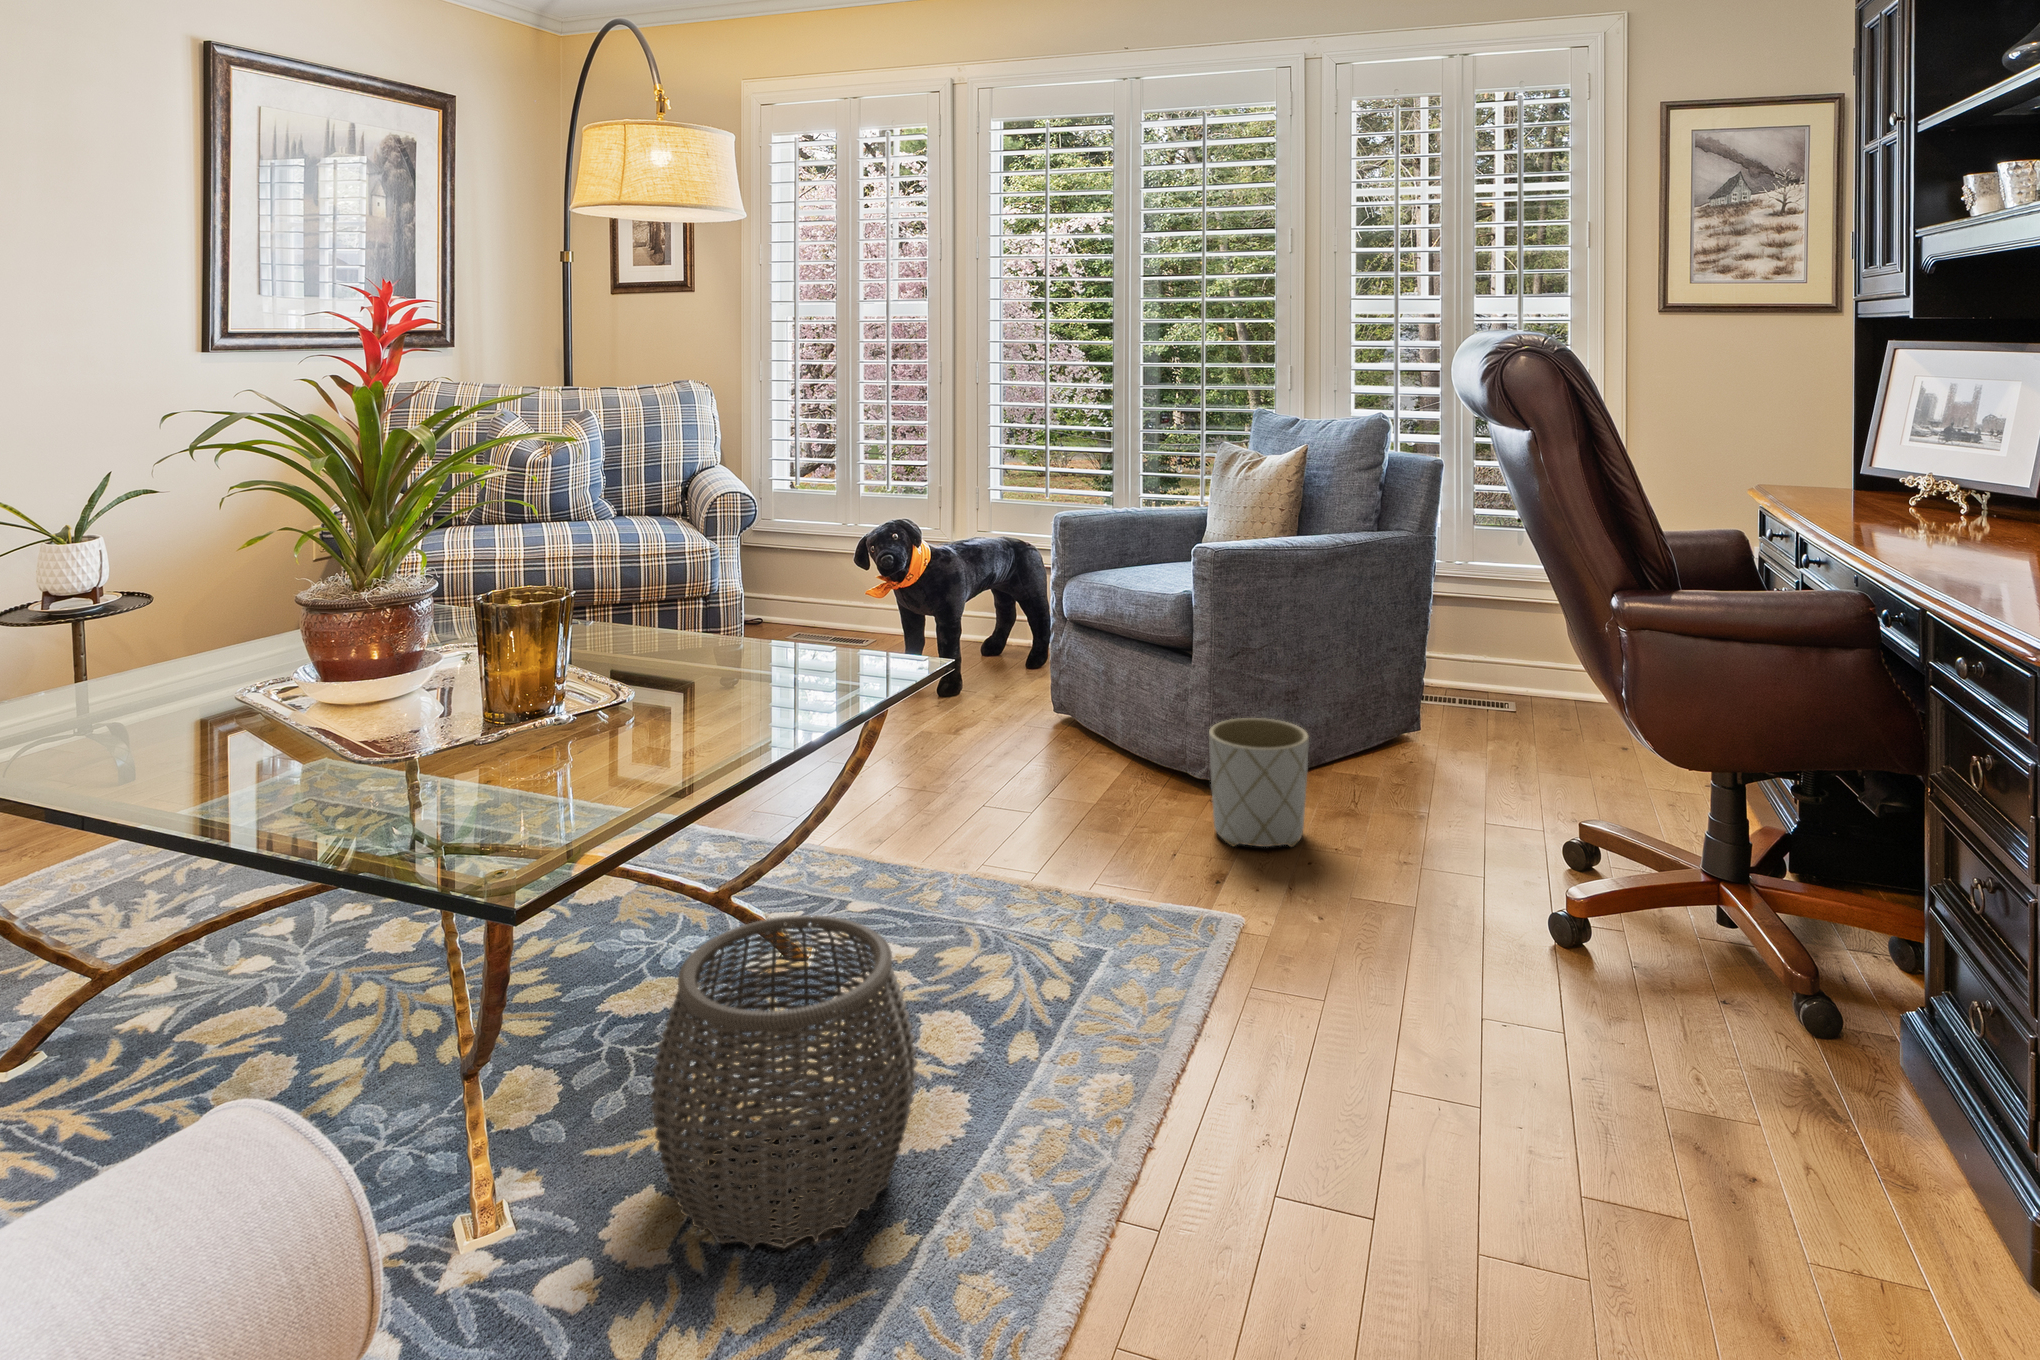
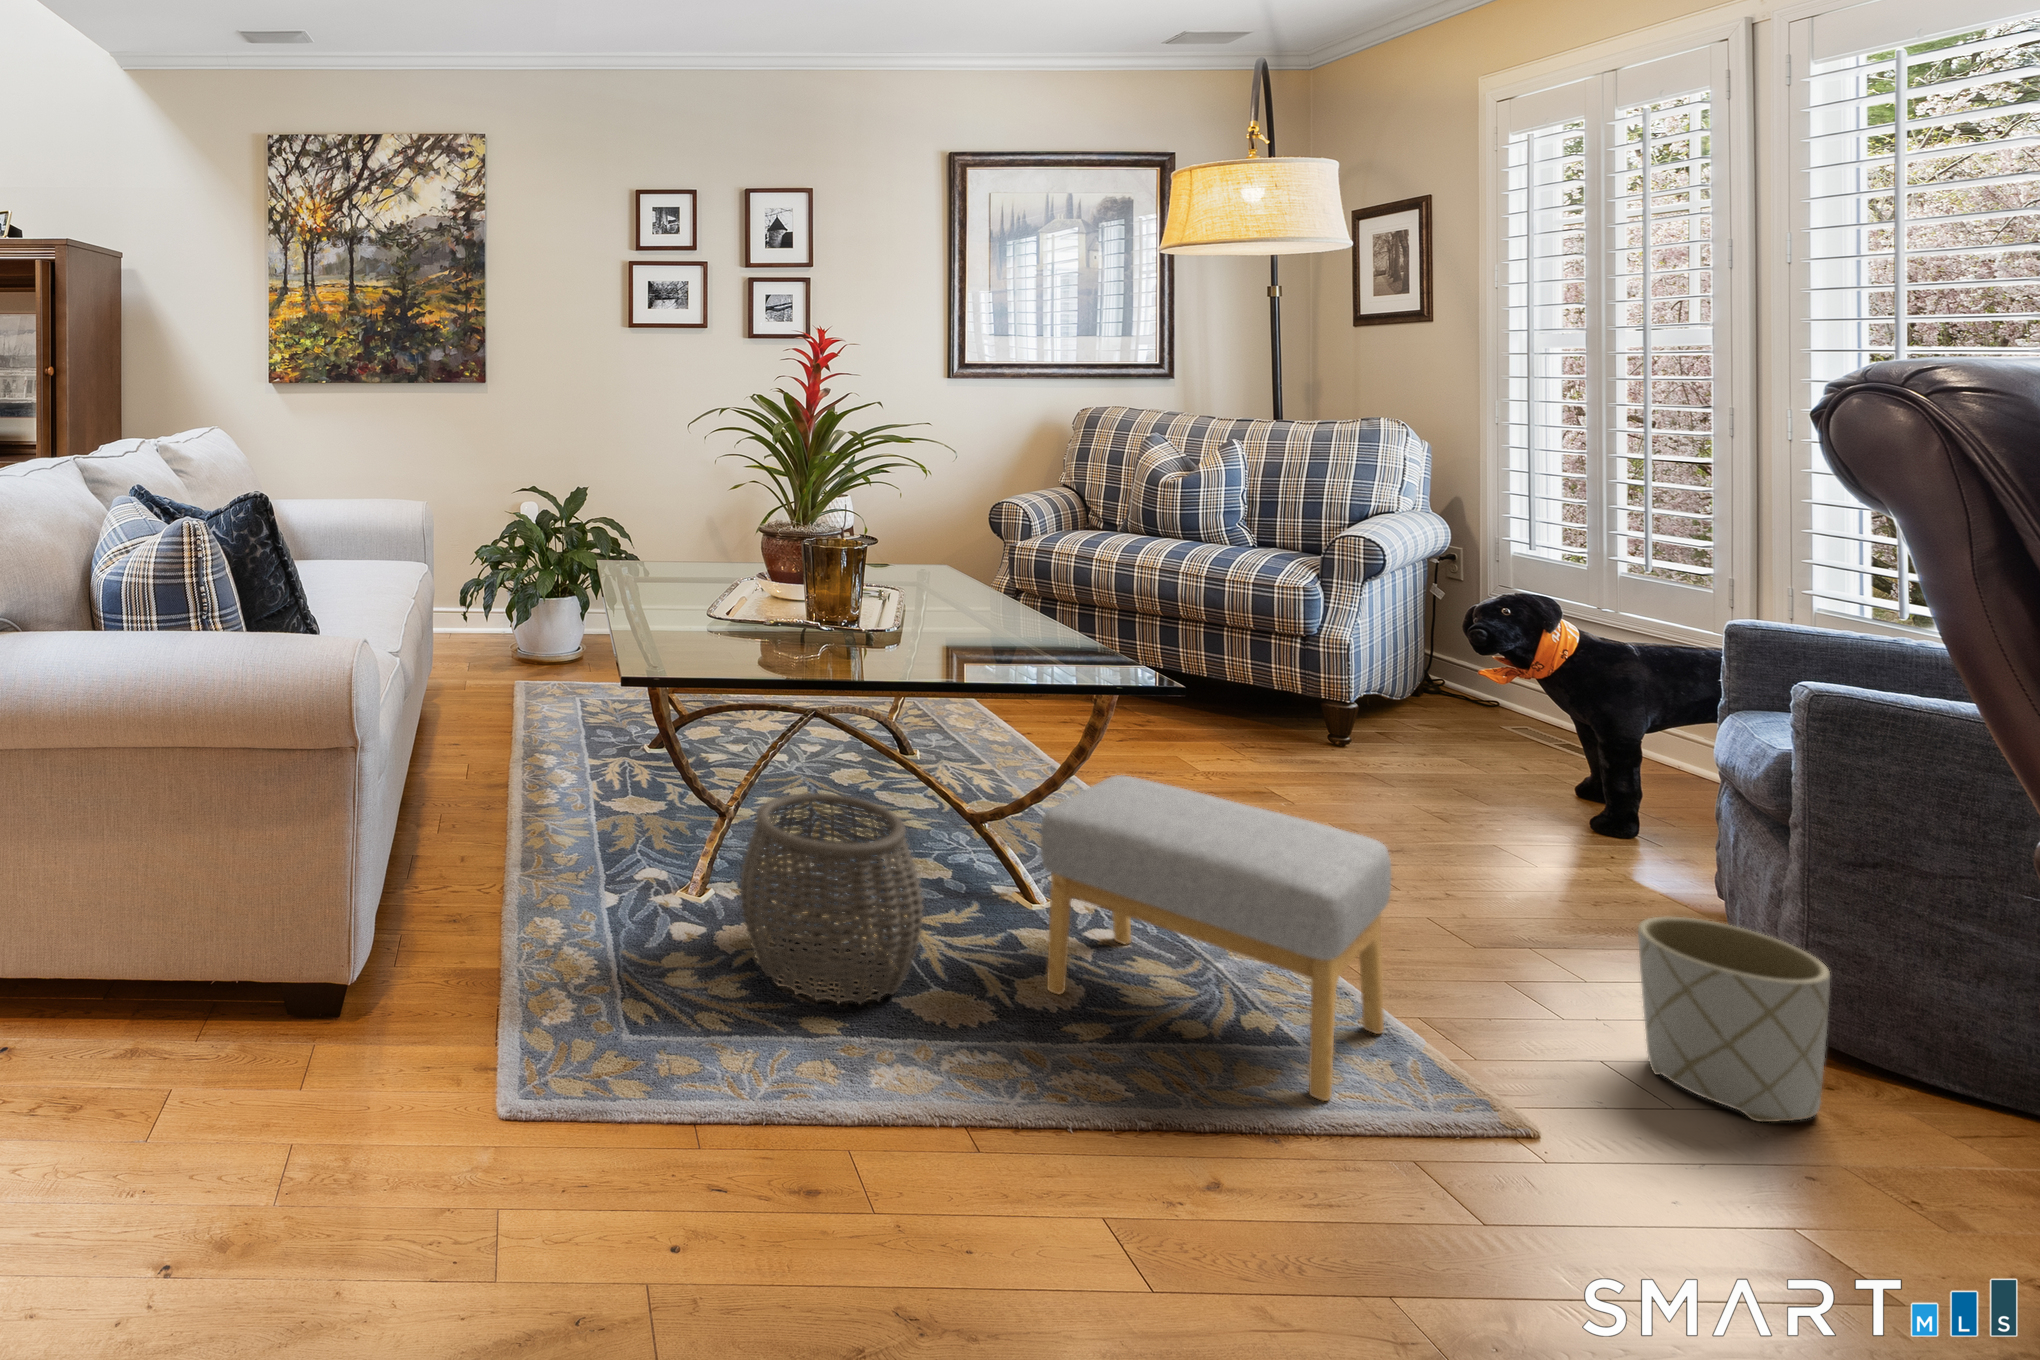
footstool: none [899,740,1211,1038] -> present [1041,775,1391,1101]

